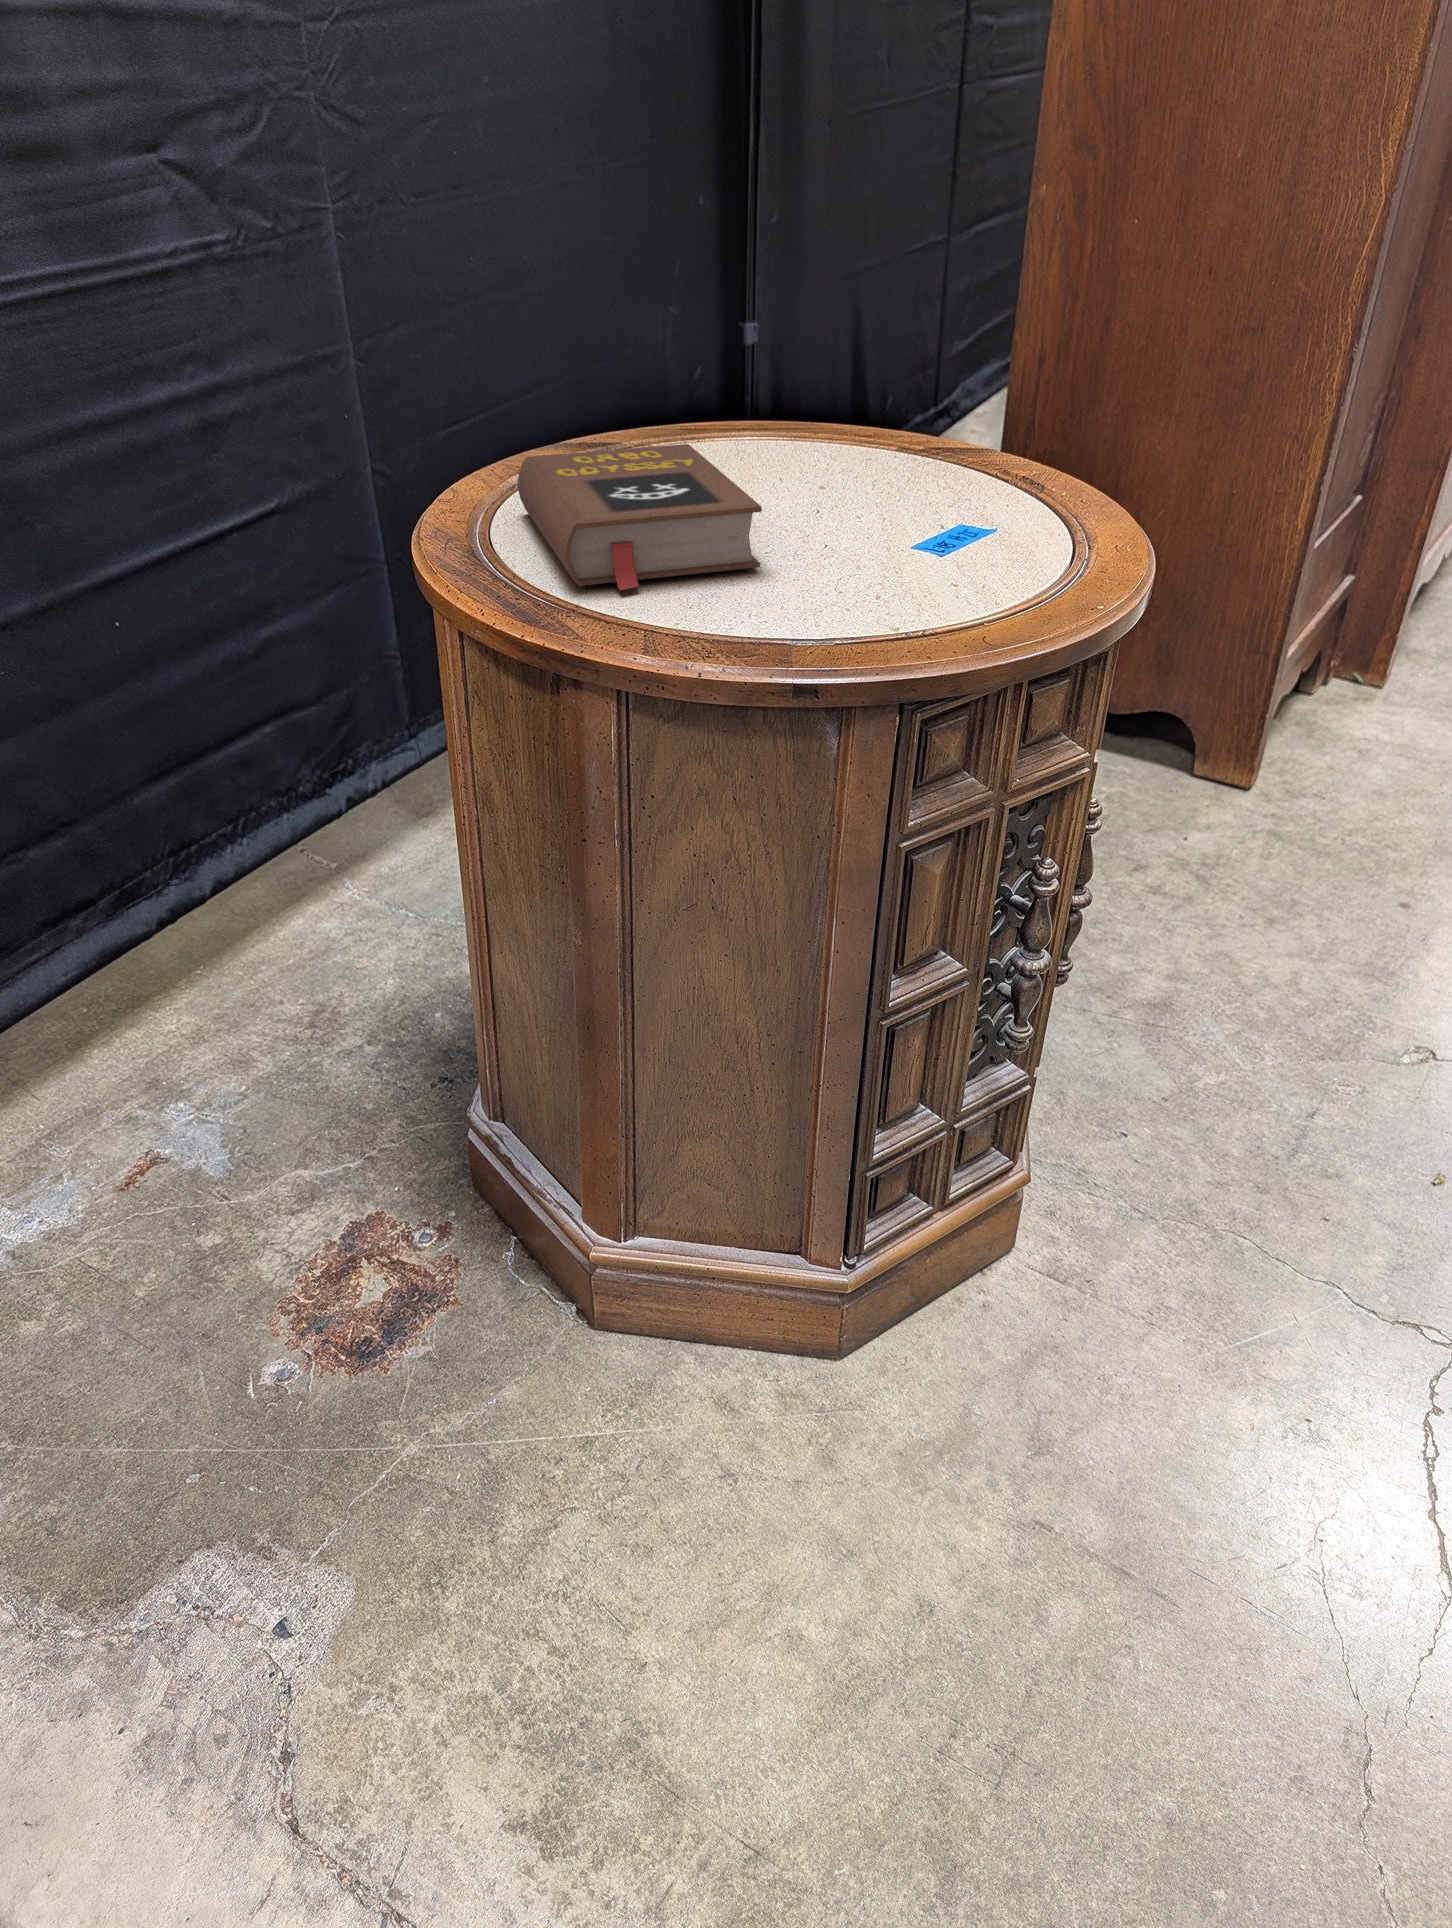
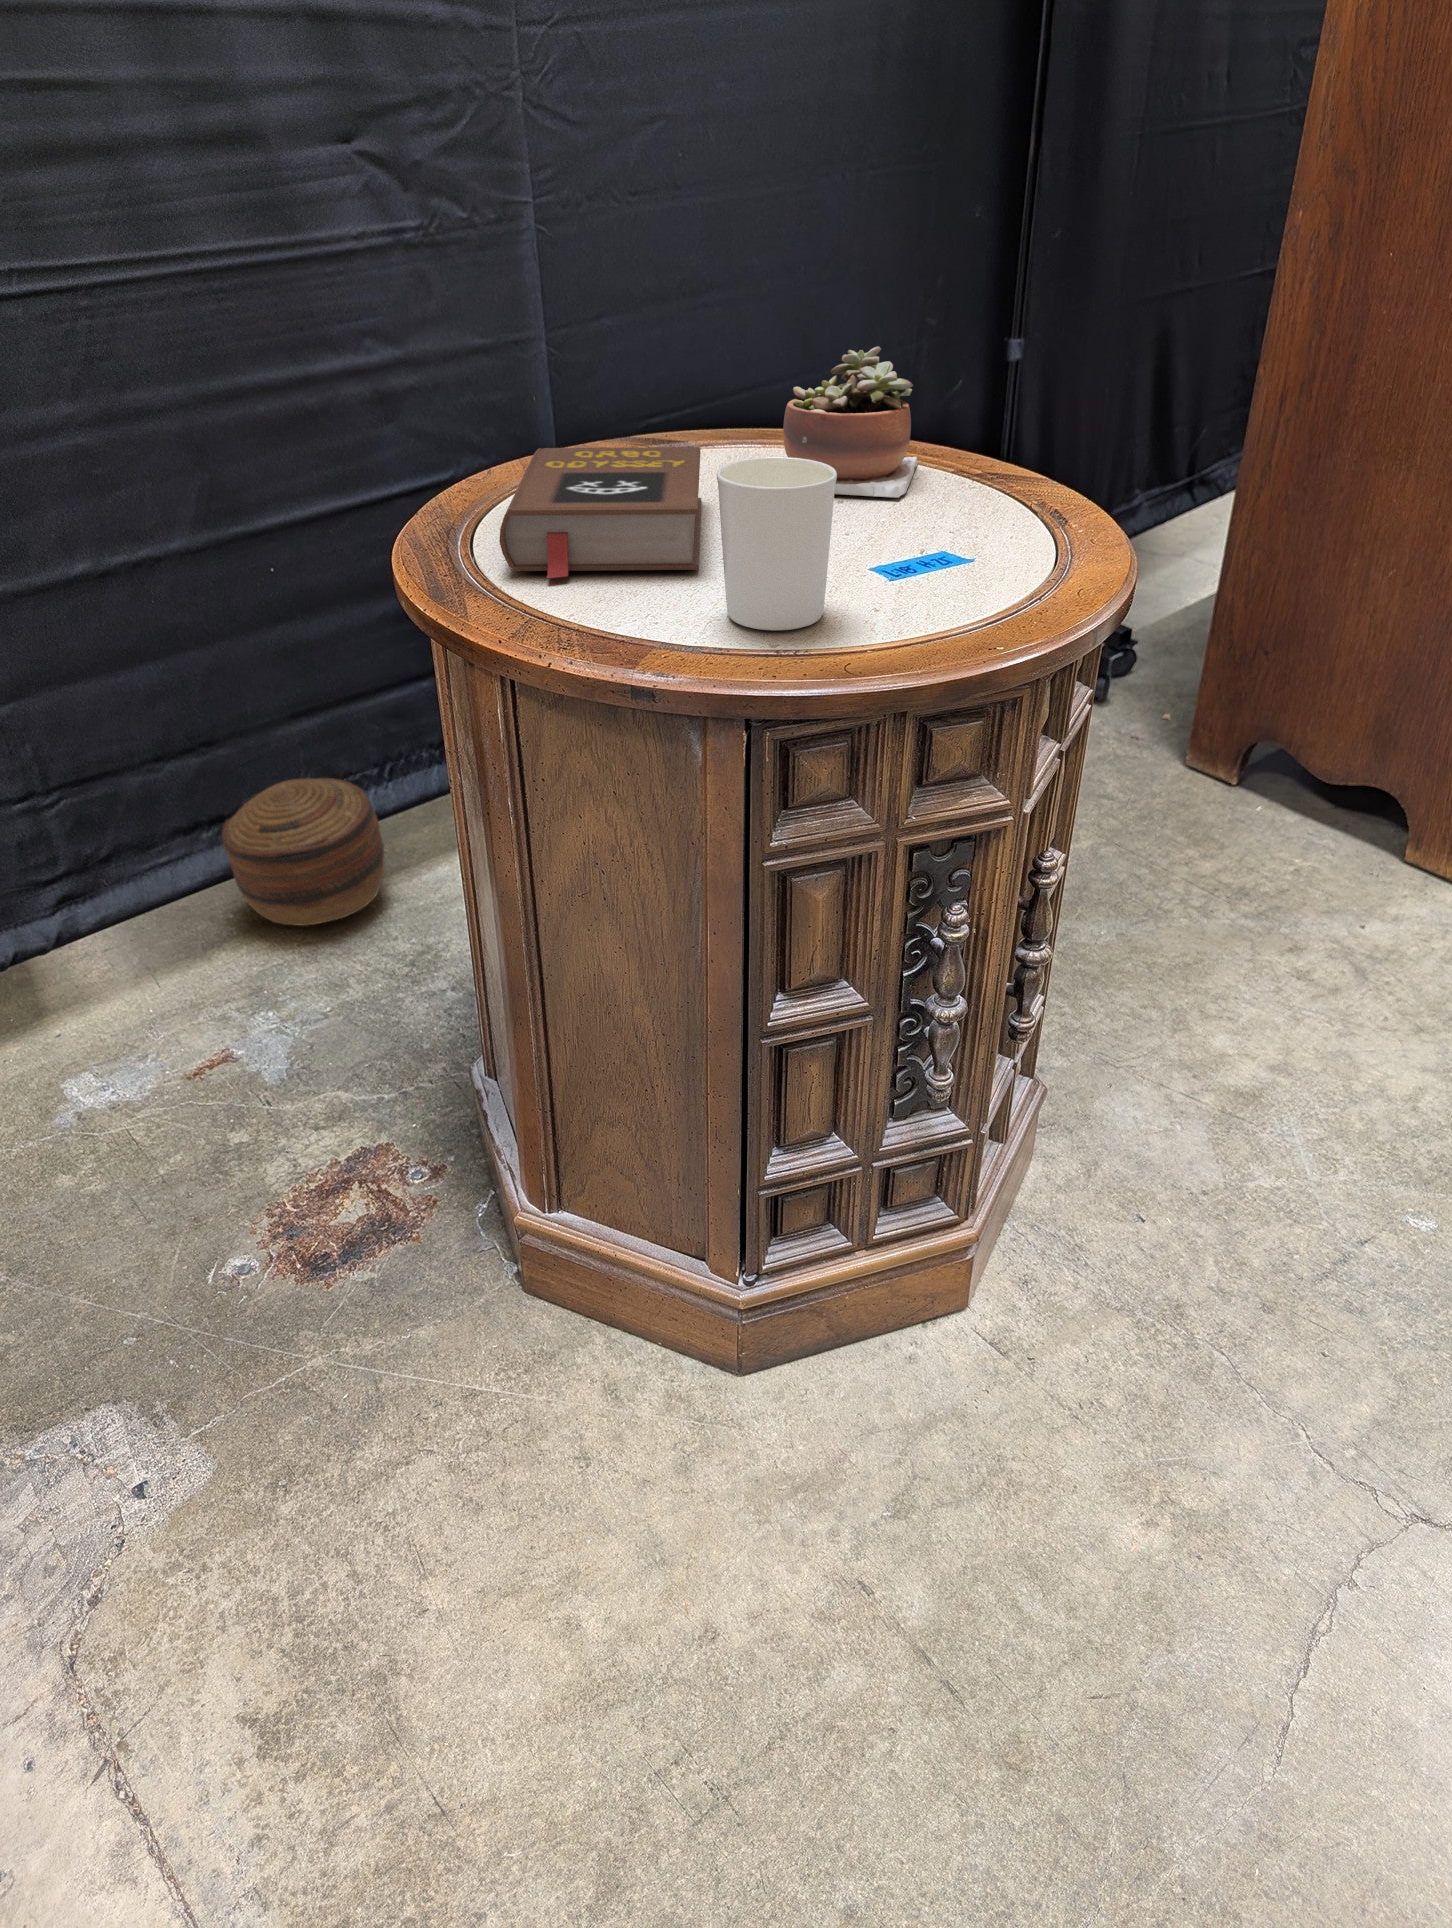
succulent plant: none [738,333,878,482] -> present [783,347,918,498]
candle holder: none [822,449,941,620] -> present [717,457,837,630]
basket: none [70,835,256,1003] -> present [222,778,385,926]

